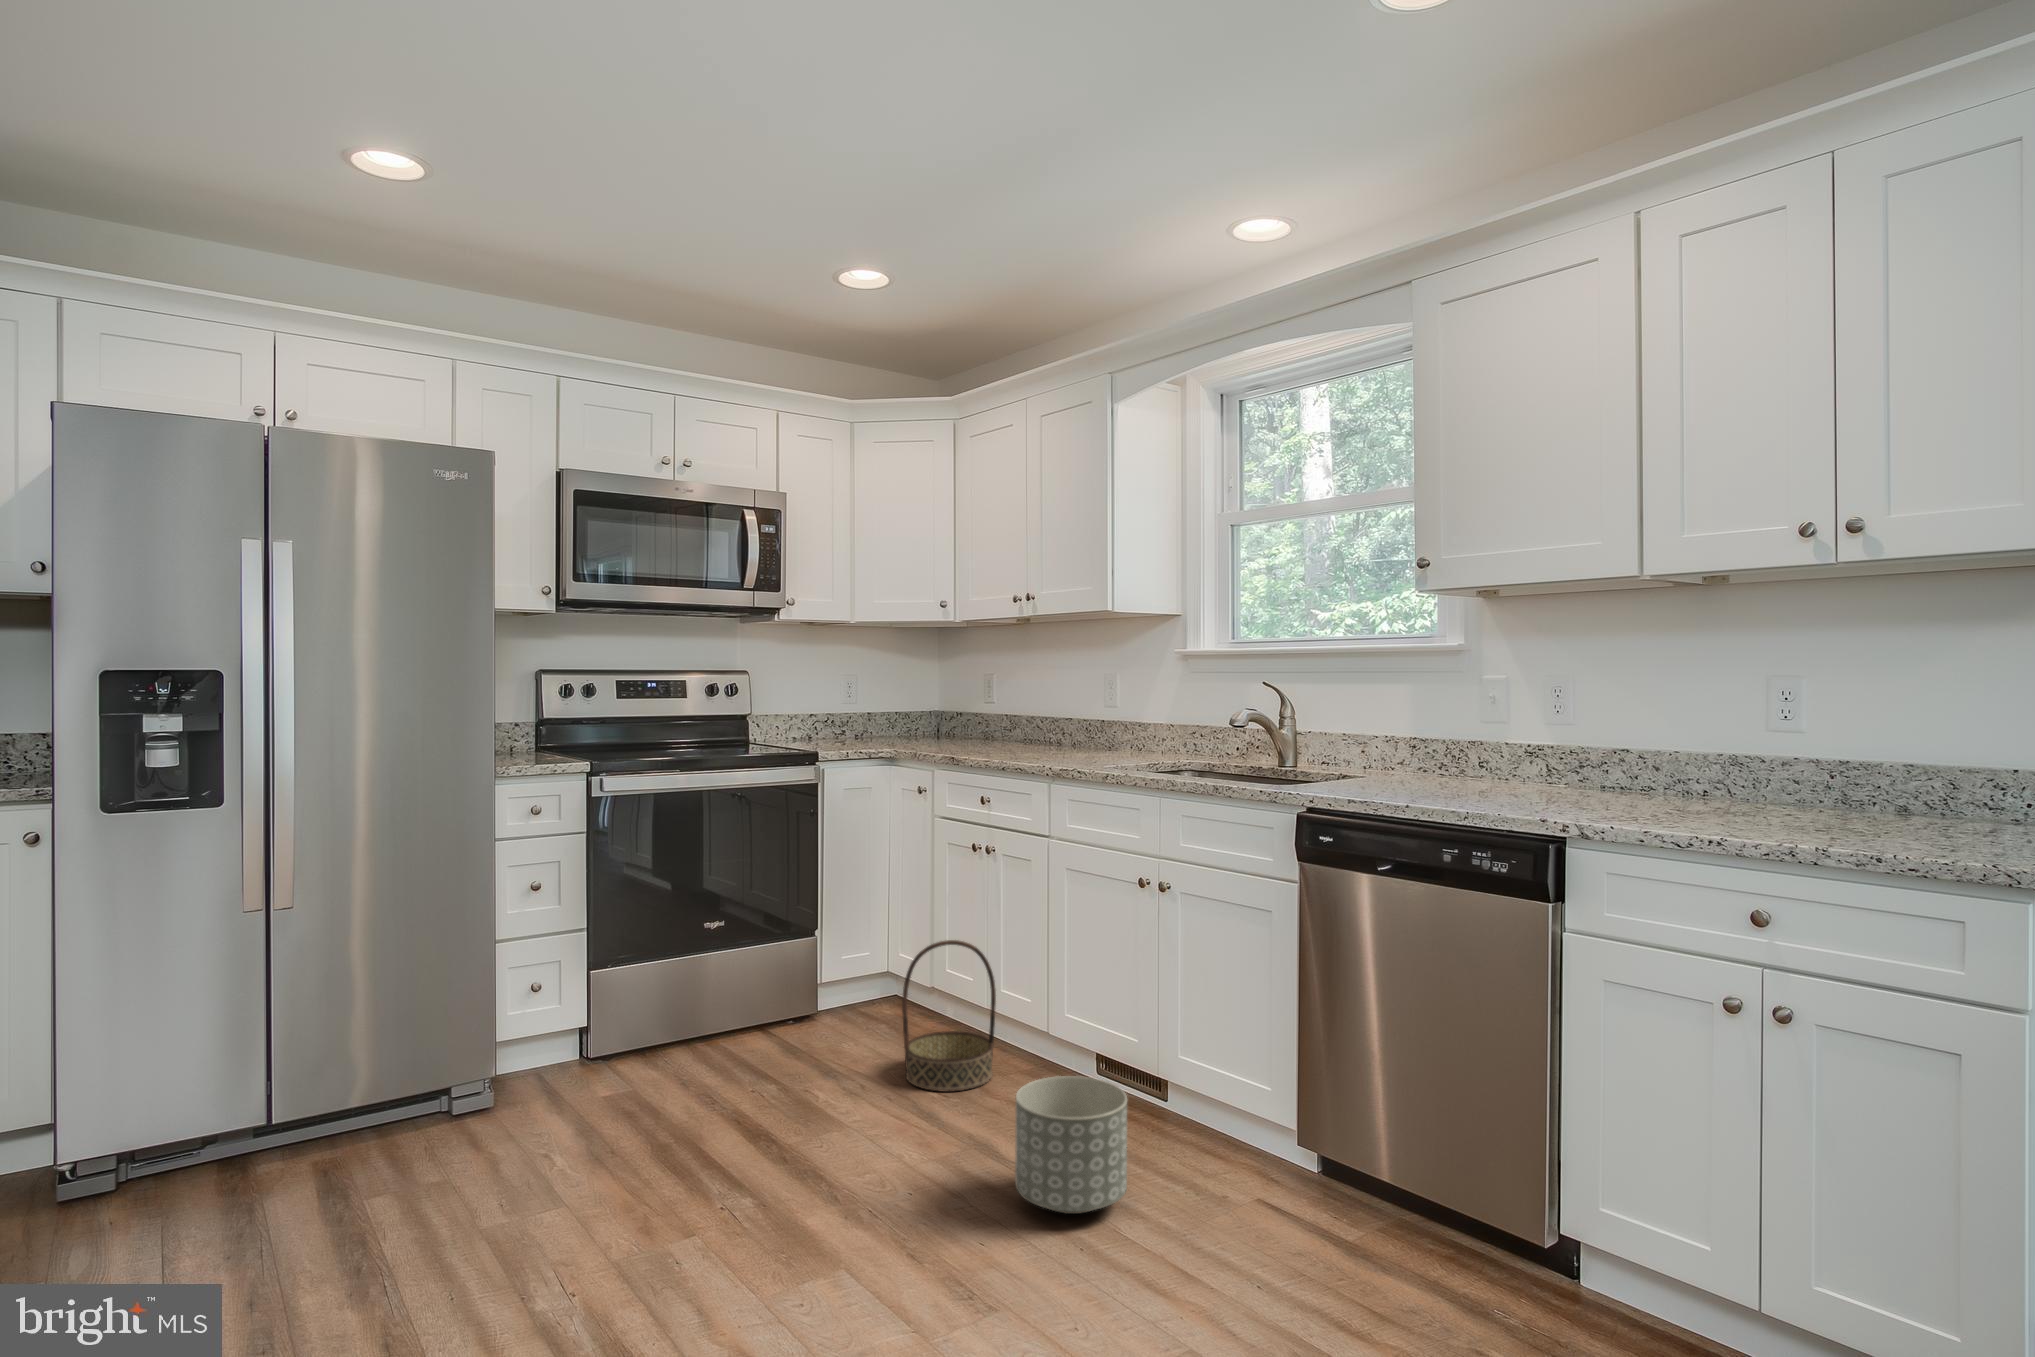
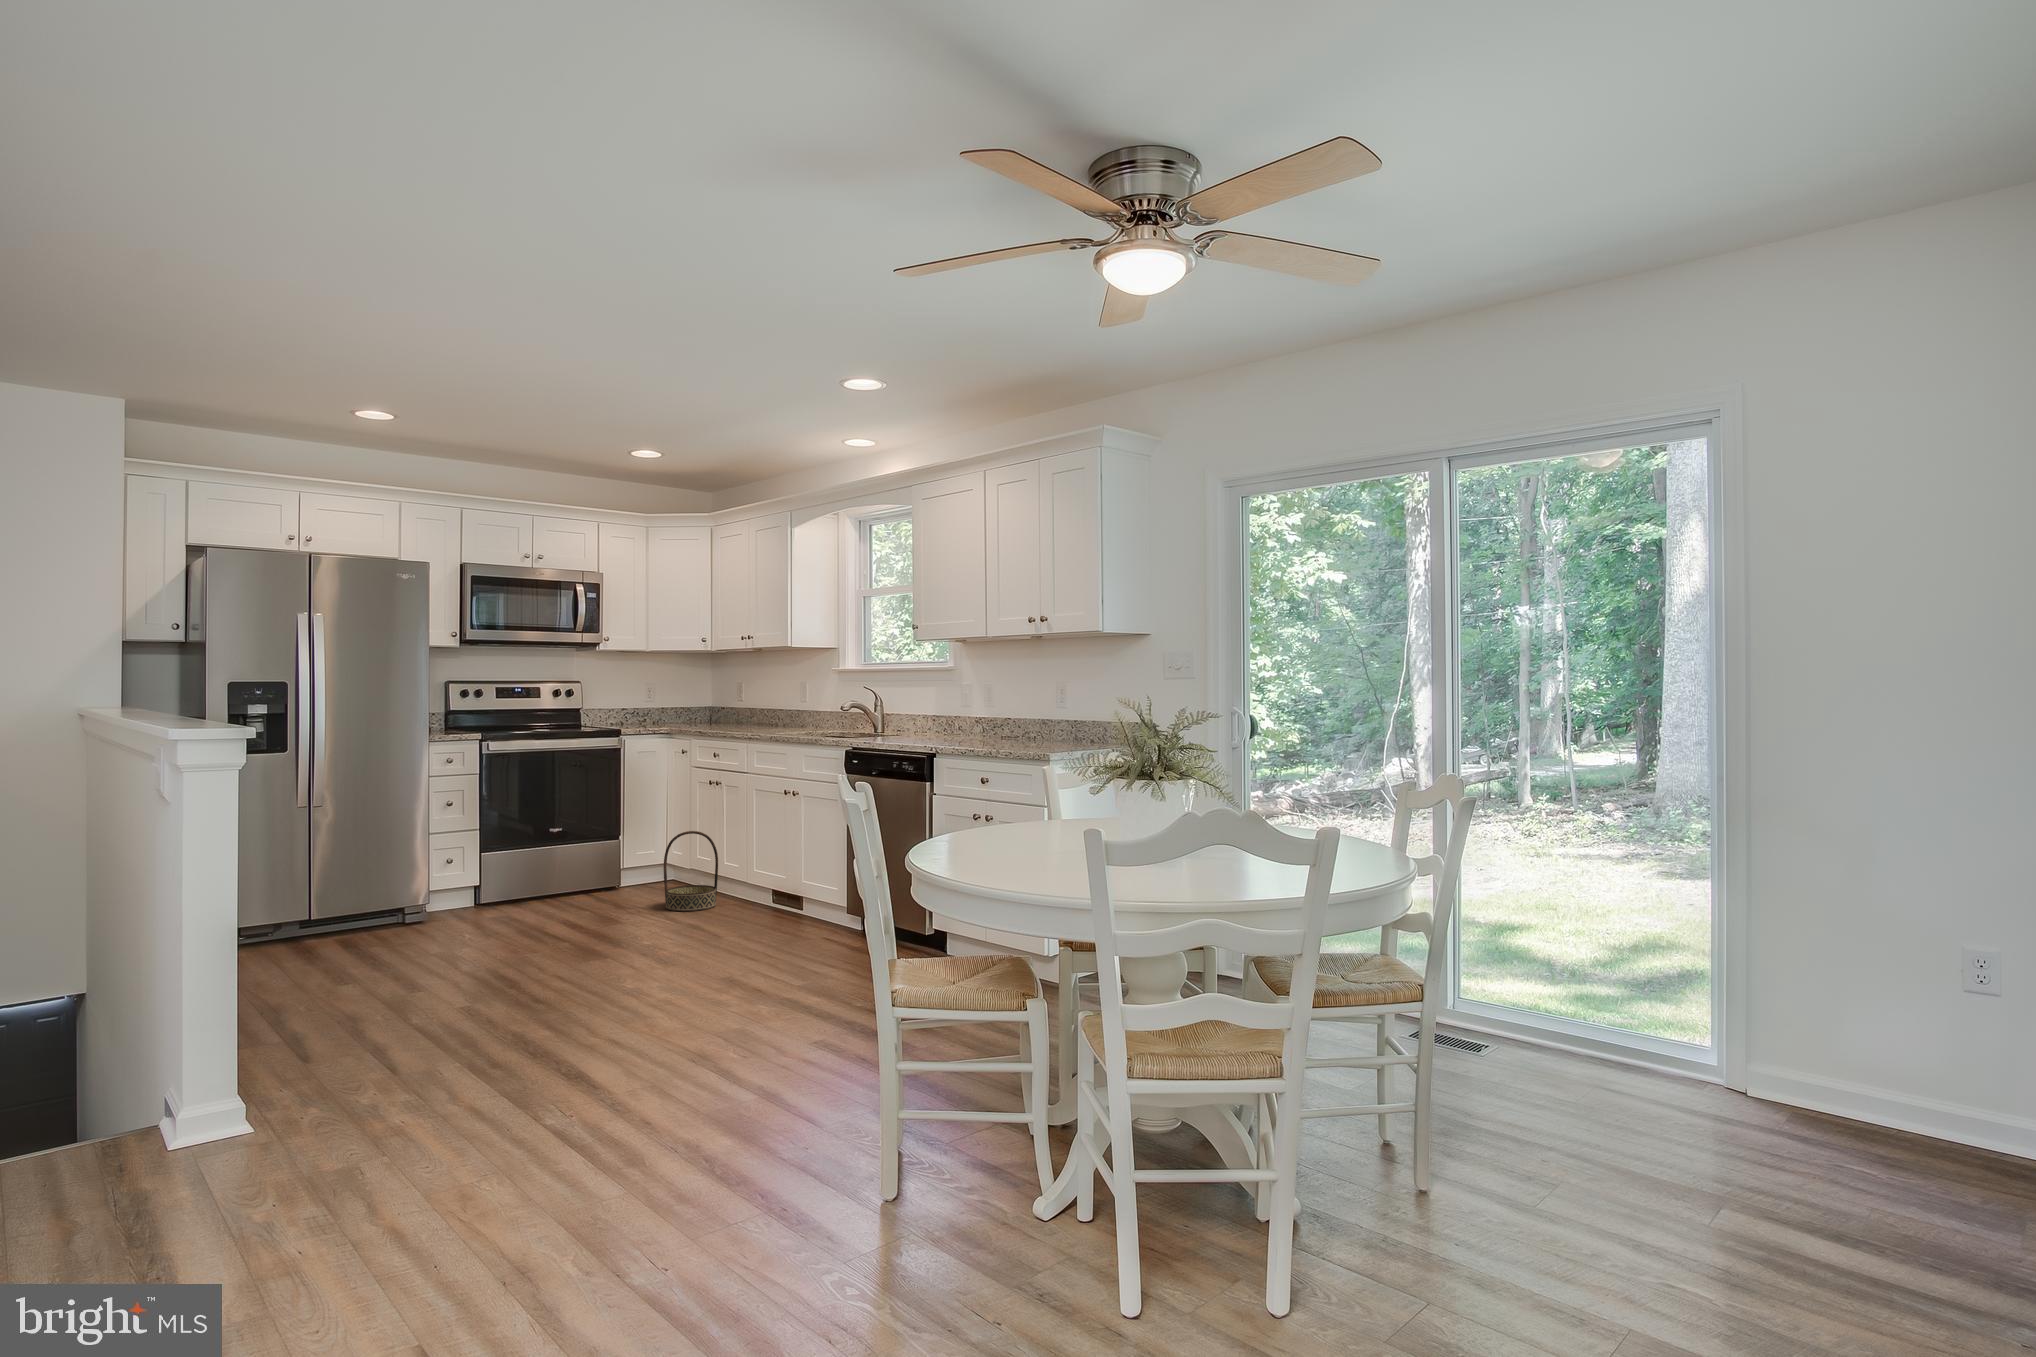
planter: present [1015,1076,1127,1214] -> none [703,882,759,941]

